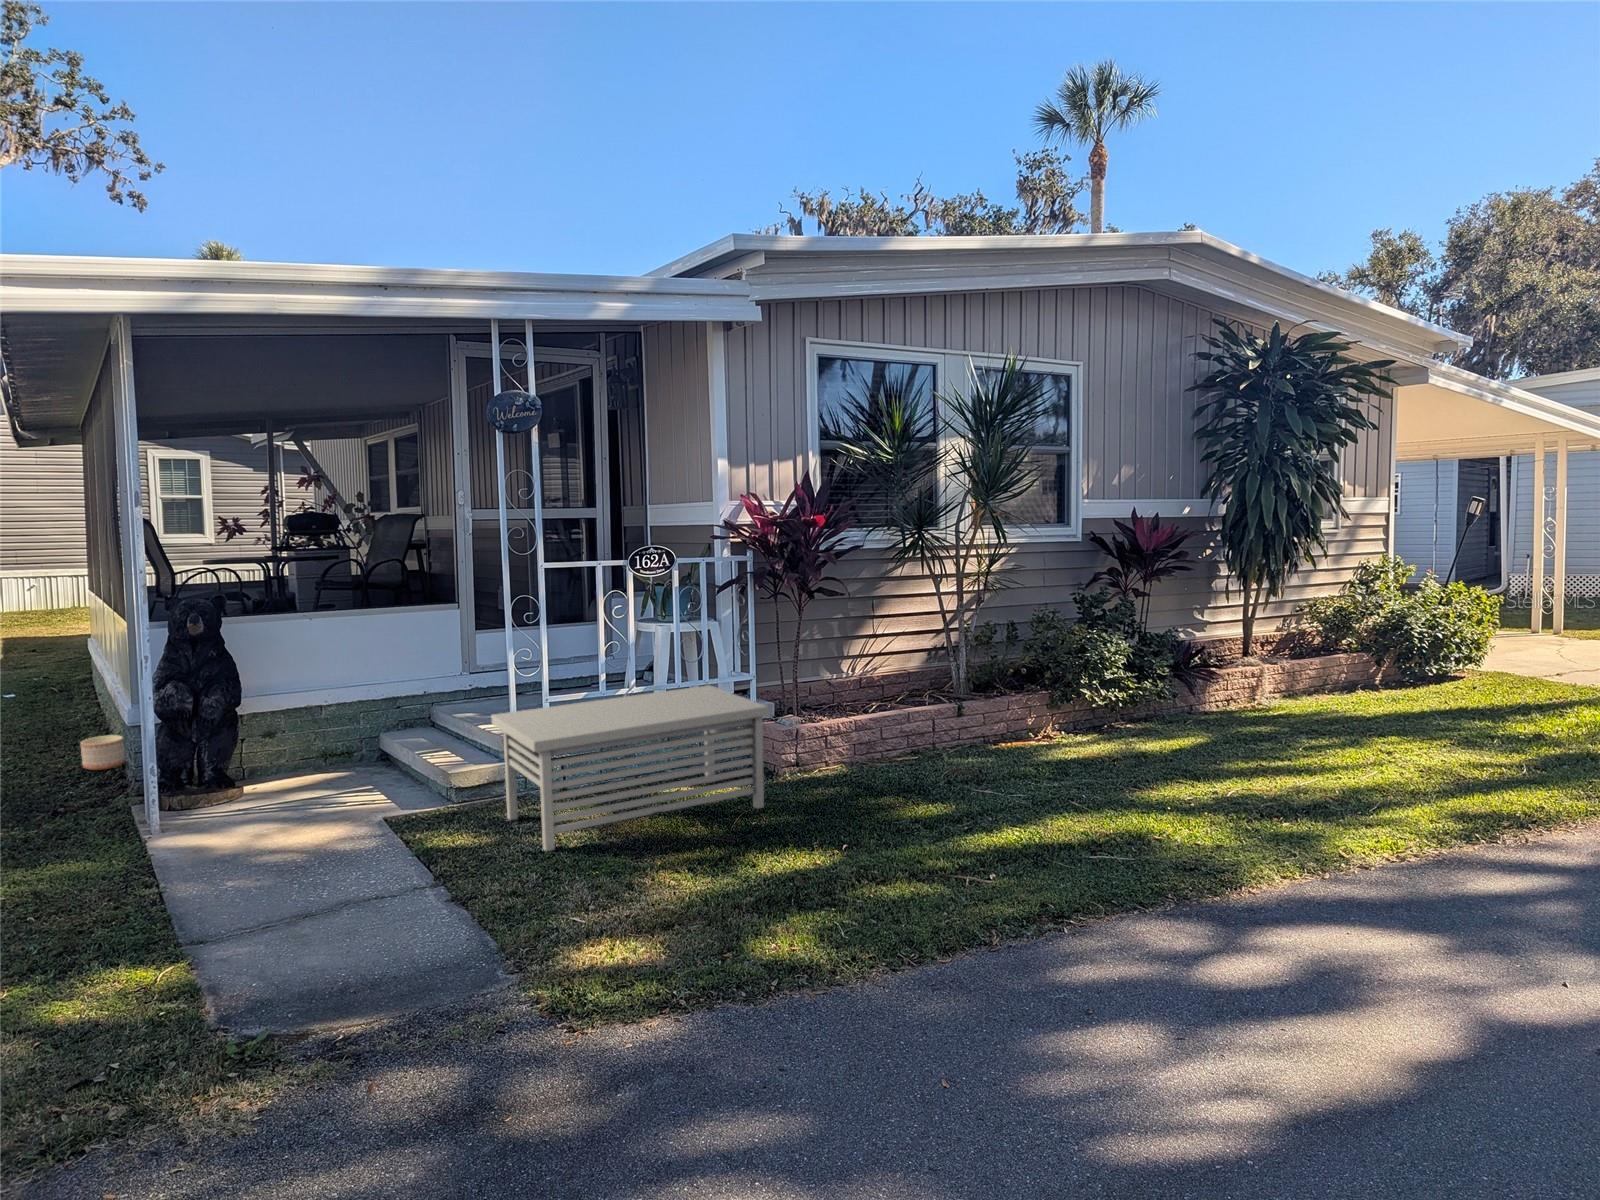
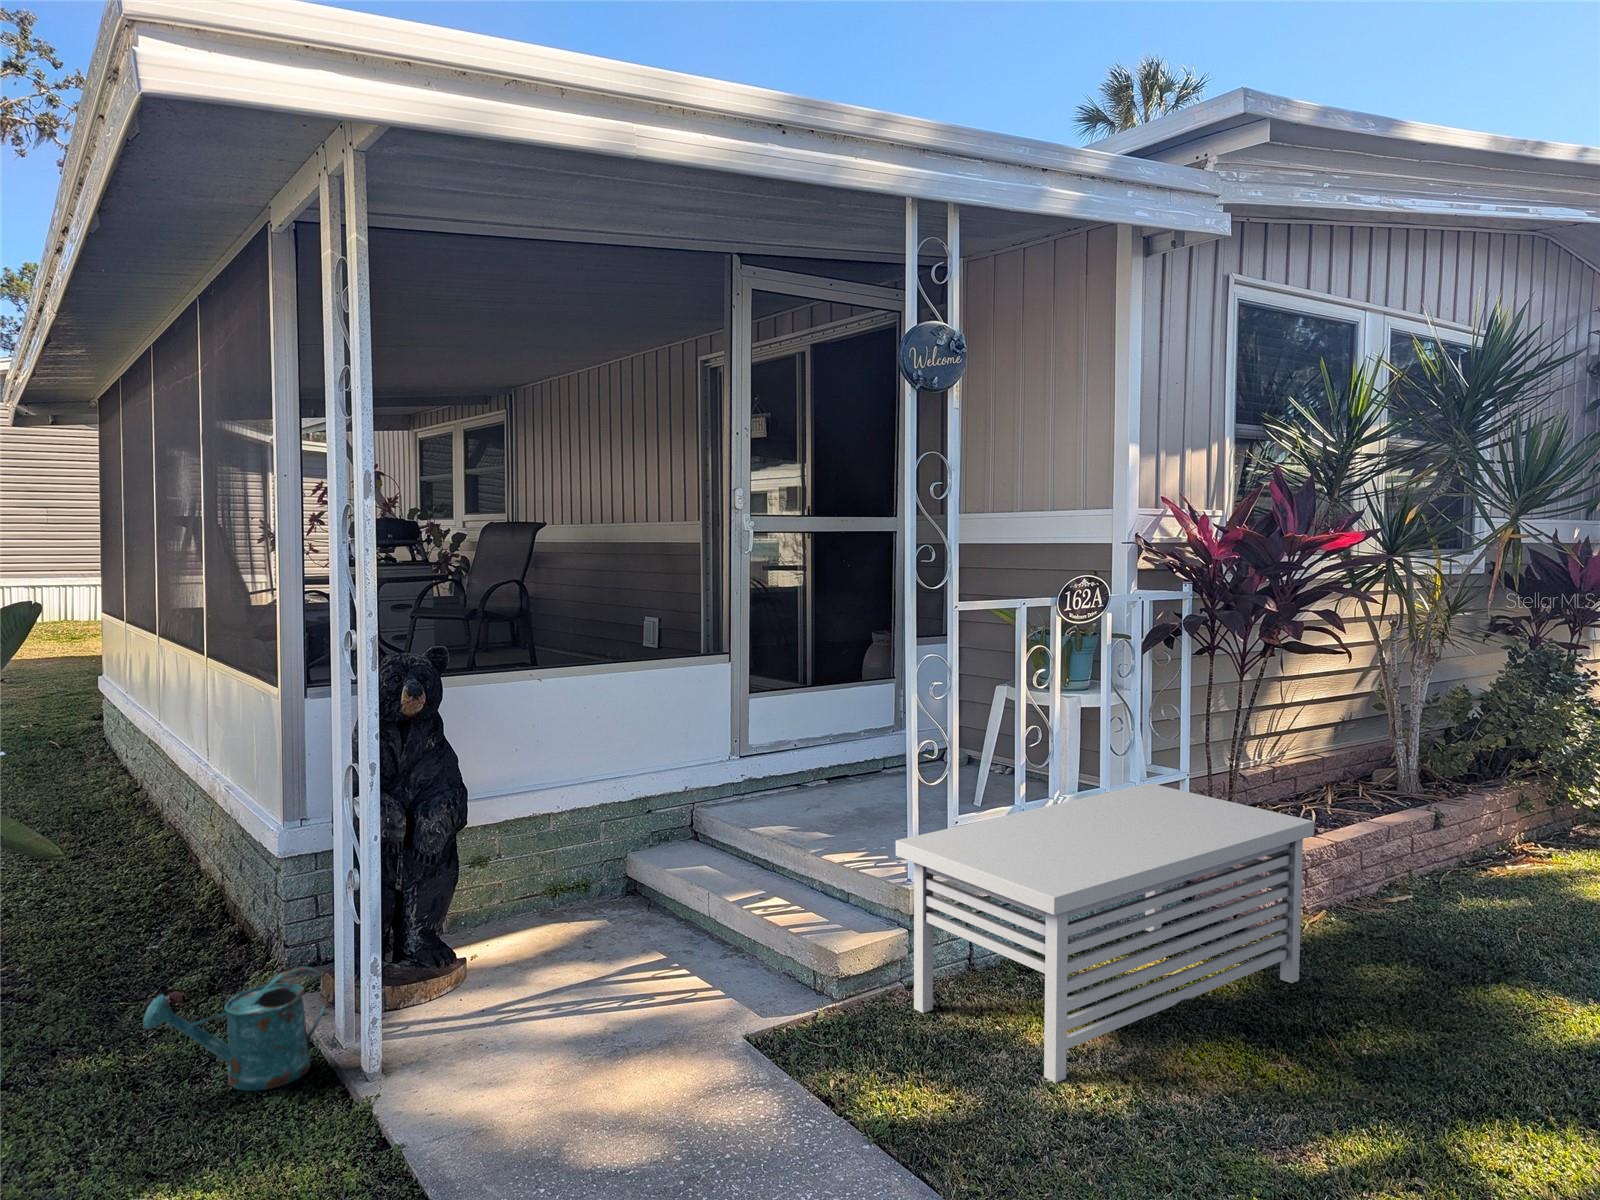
planter: present [81,735,125,770] -> none [154,863,218,920]
watering can: none [22,782,137,849] -> present [143,966,328,1091]

